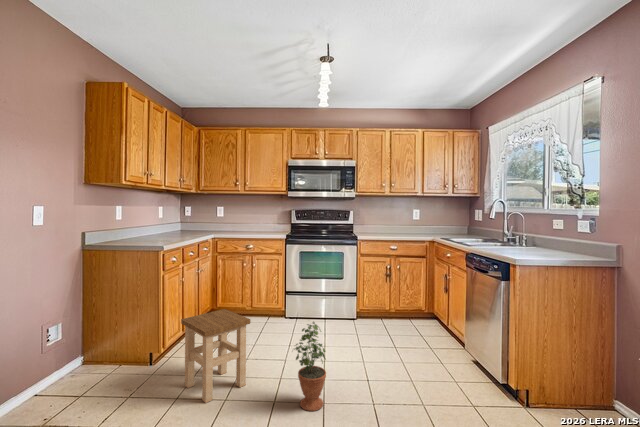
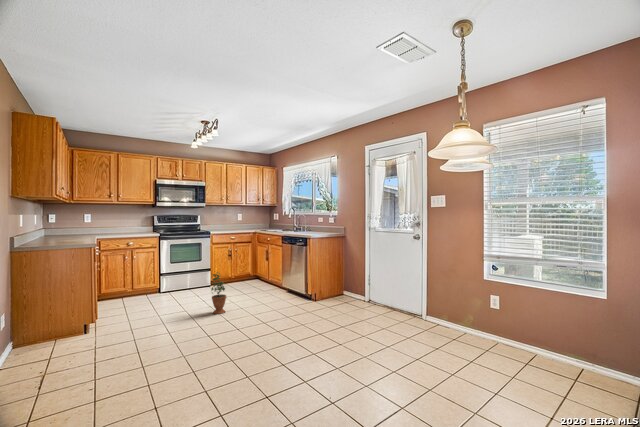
stool: present [181,309,250,403] -> none [134,277,178,323]

